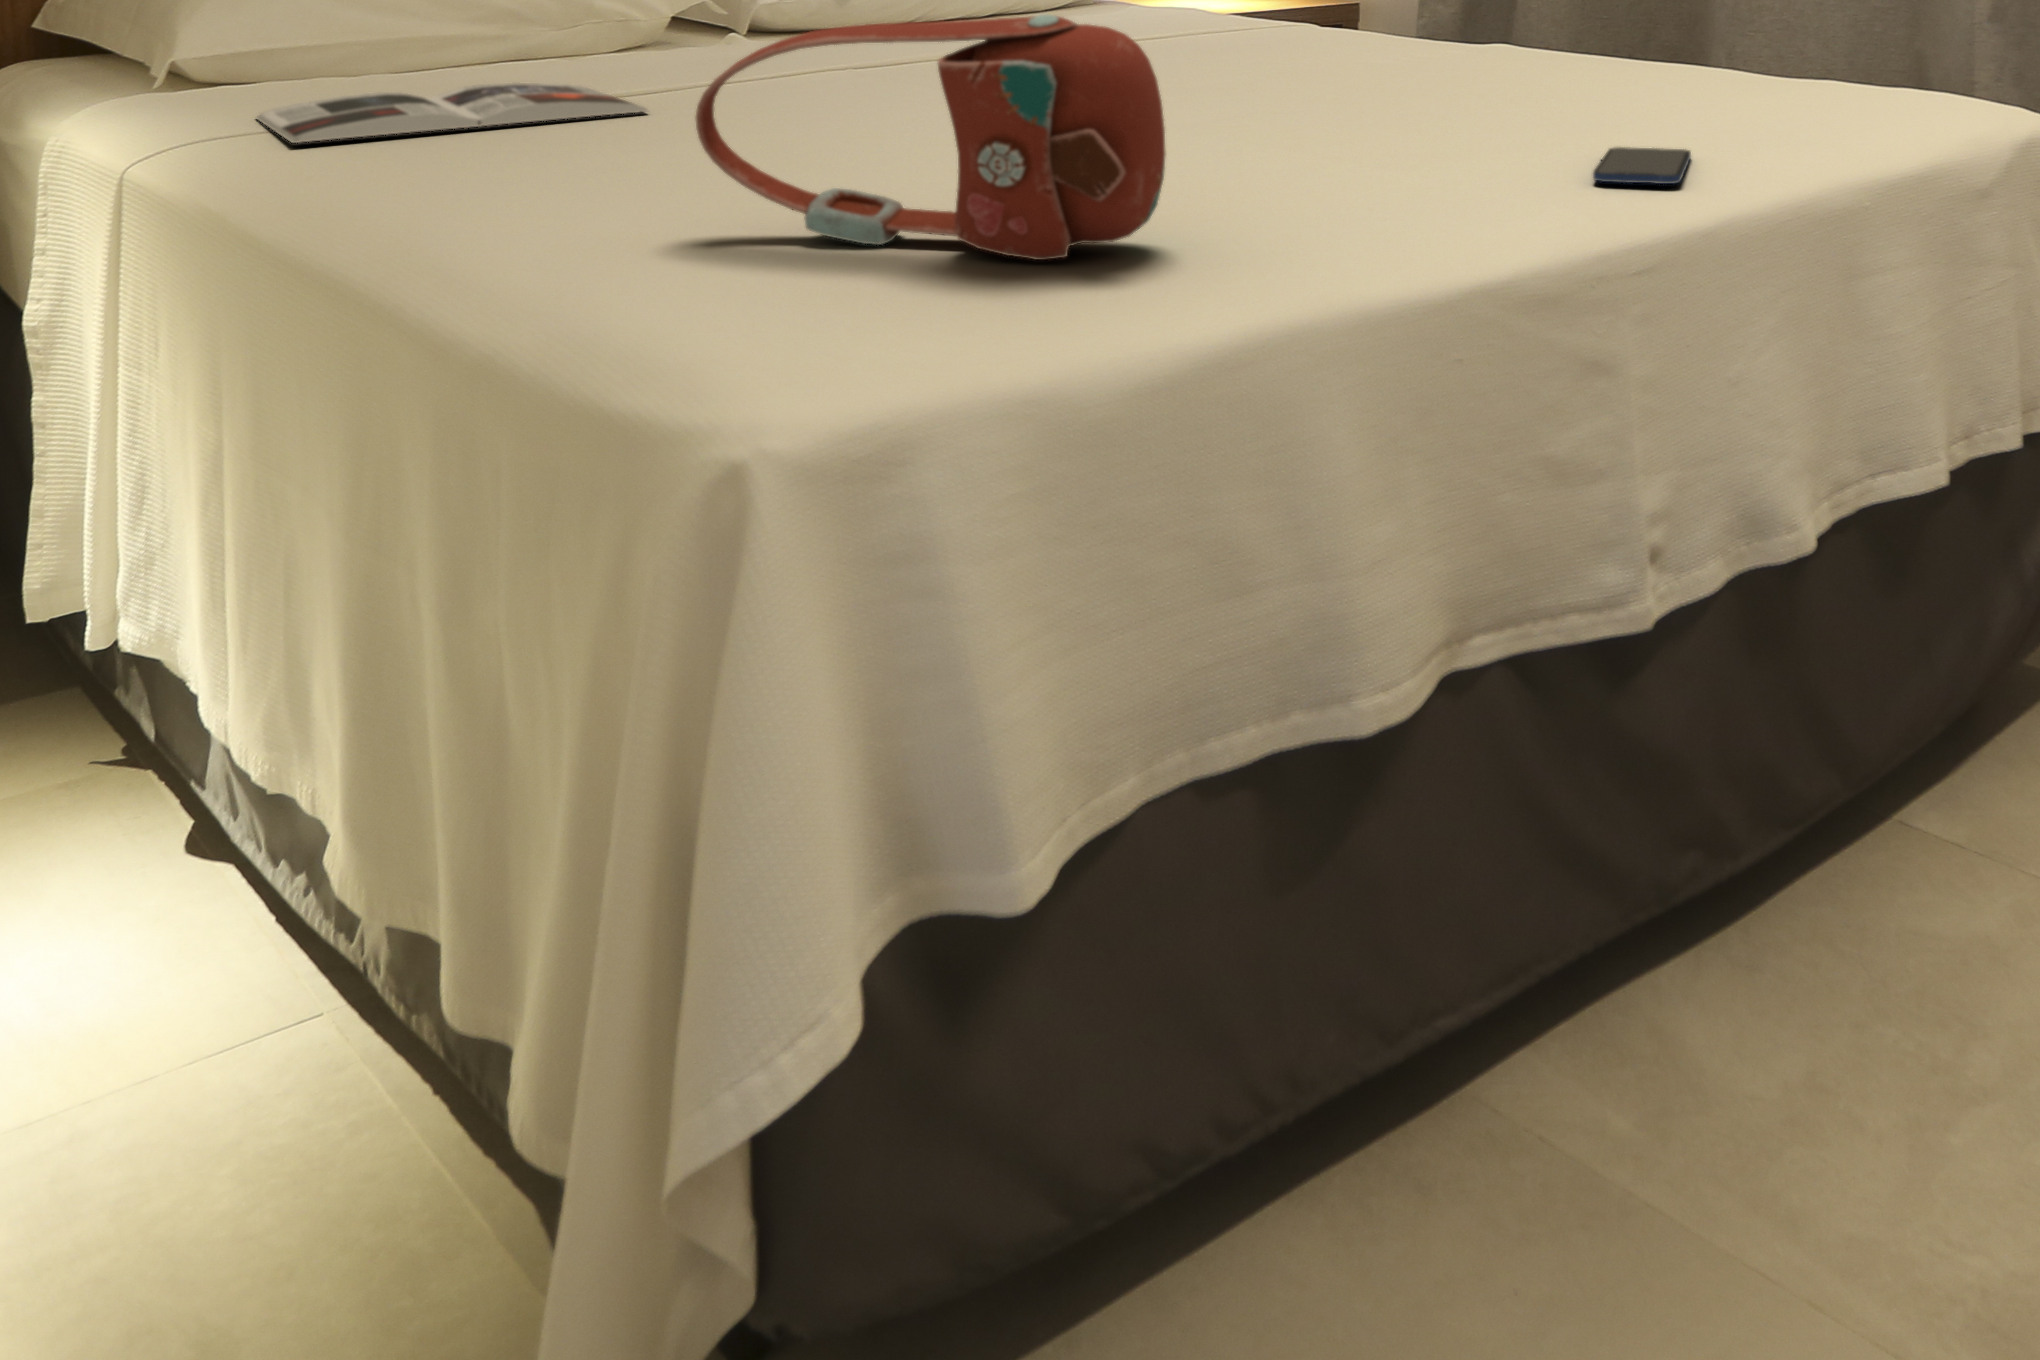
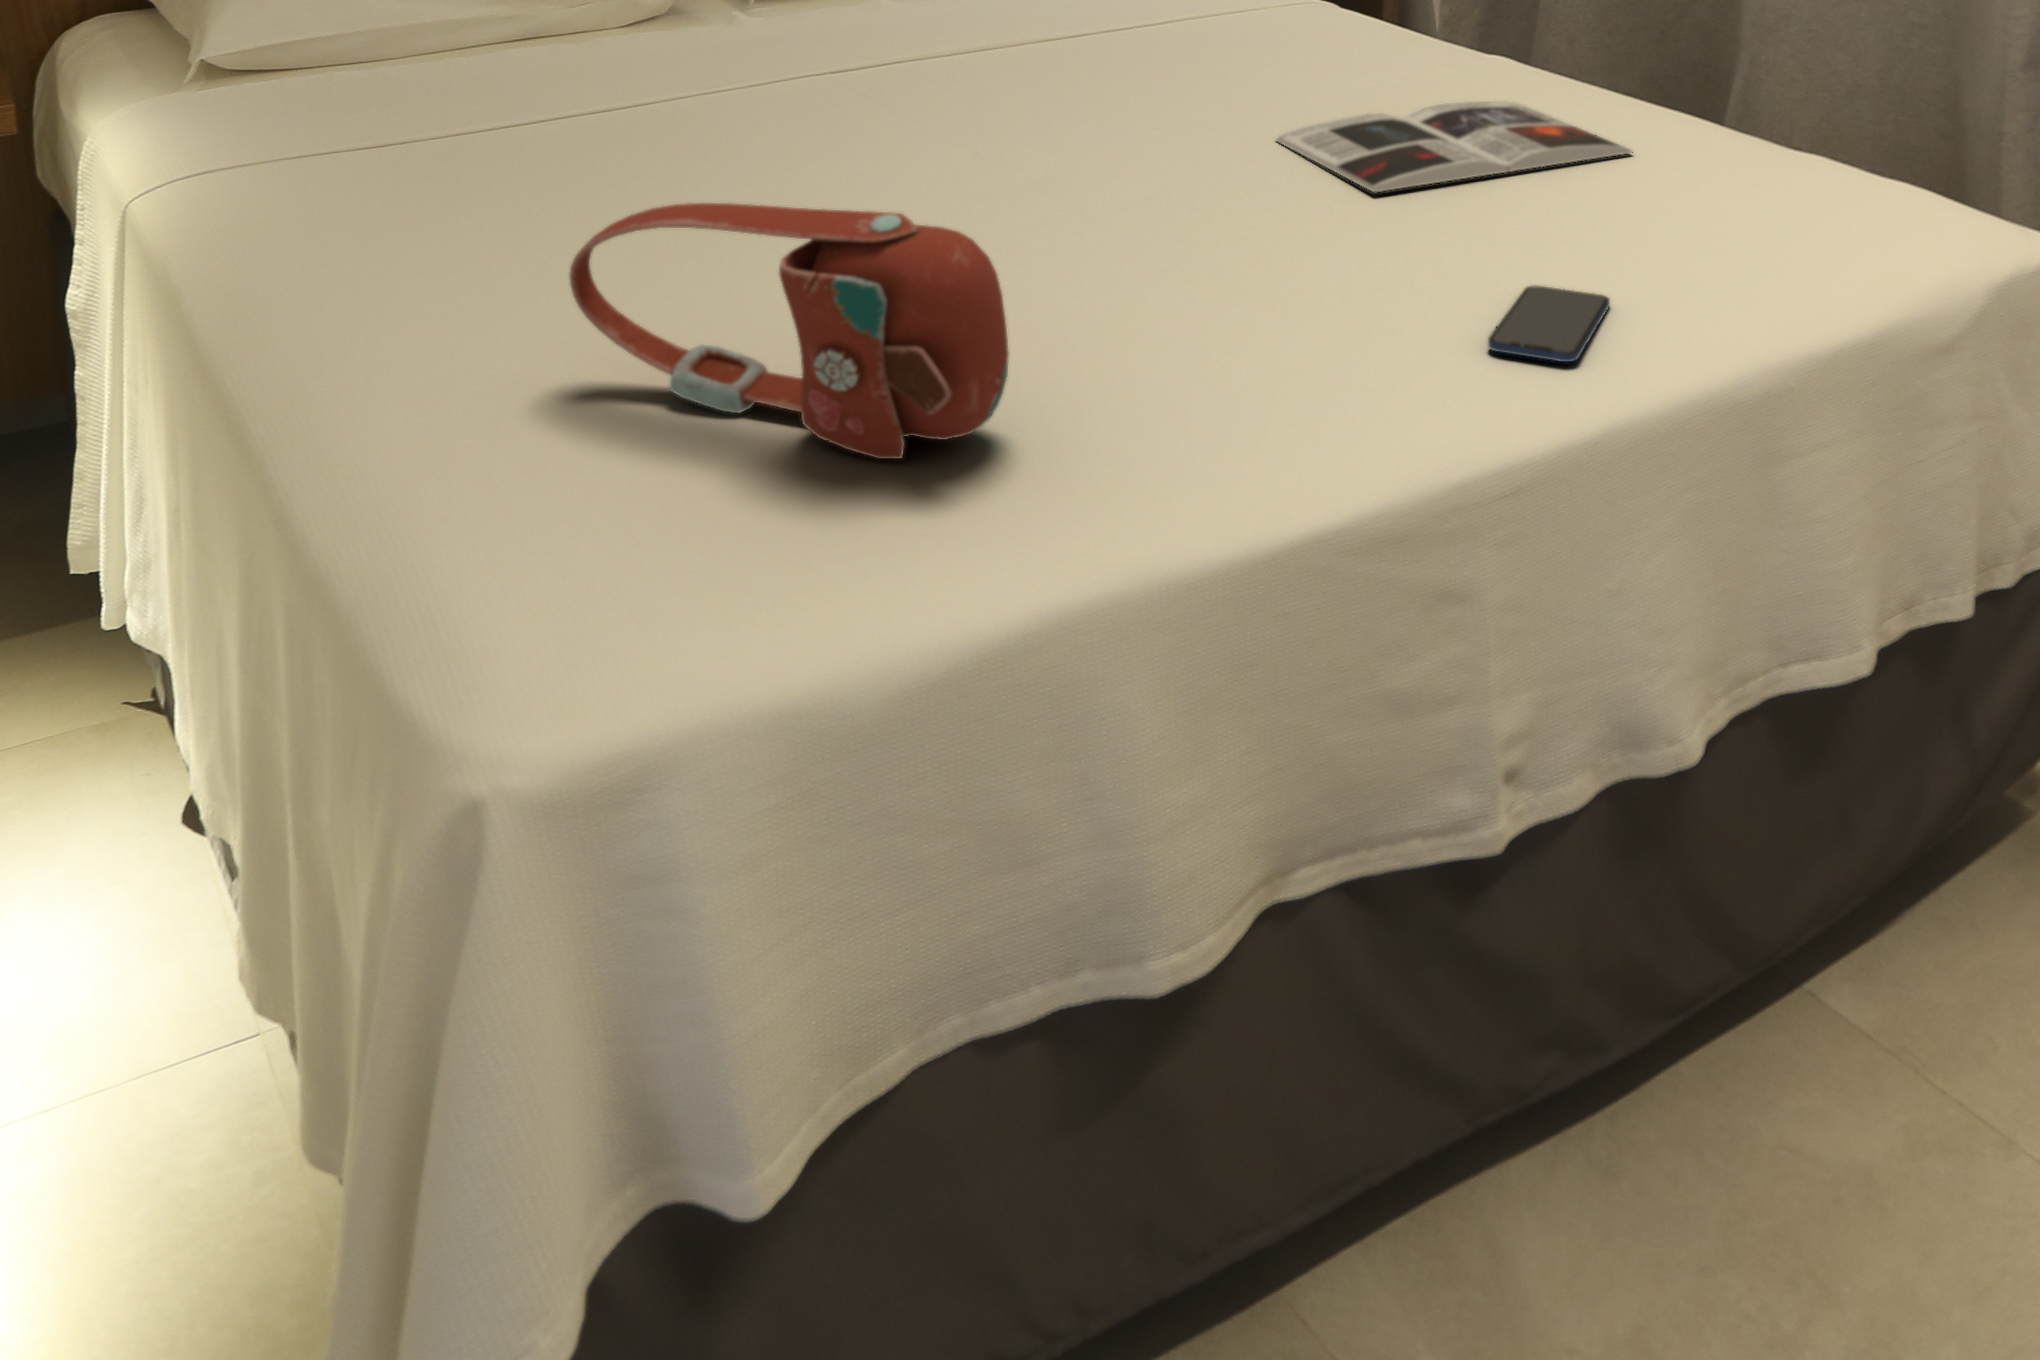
magazine: present [256,82,648,143] -> present [1277,101,1632,192]

